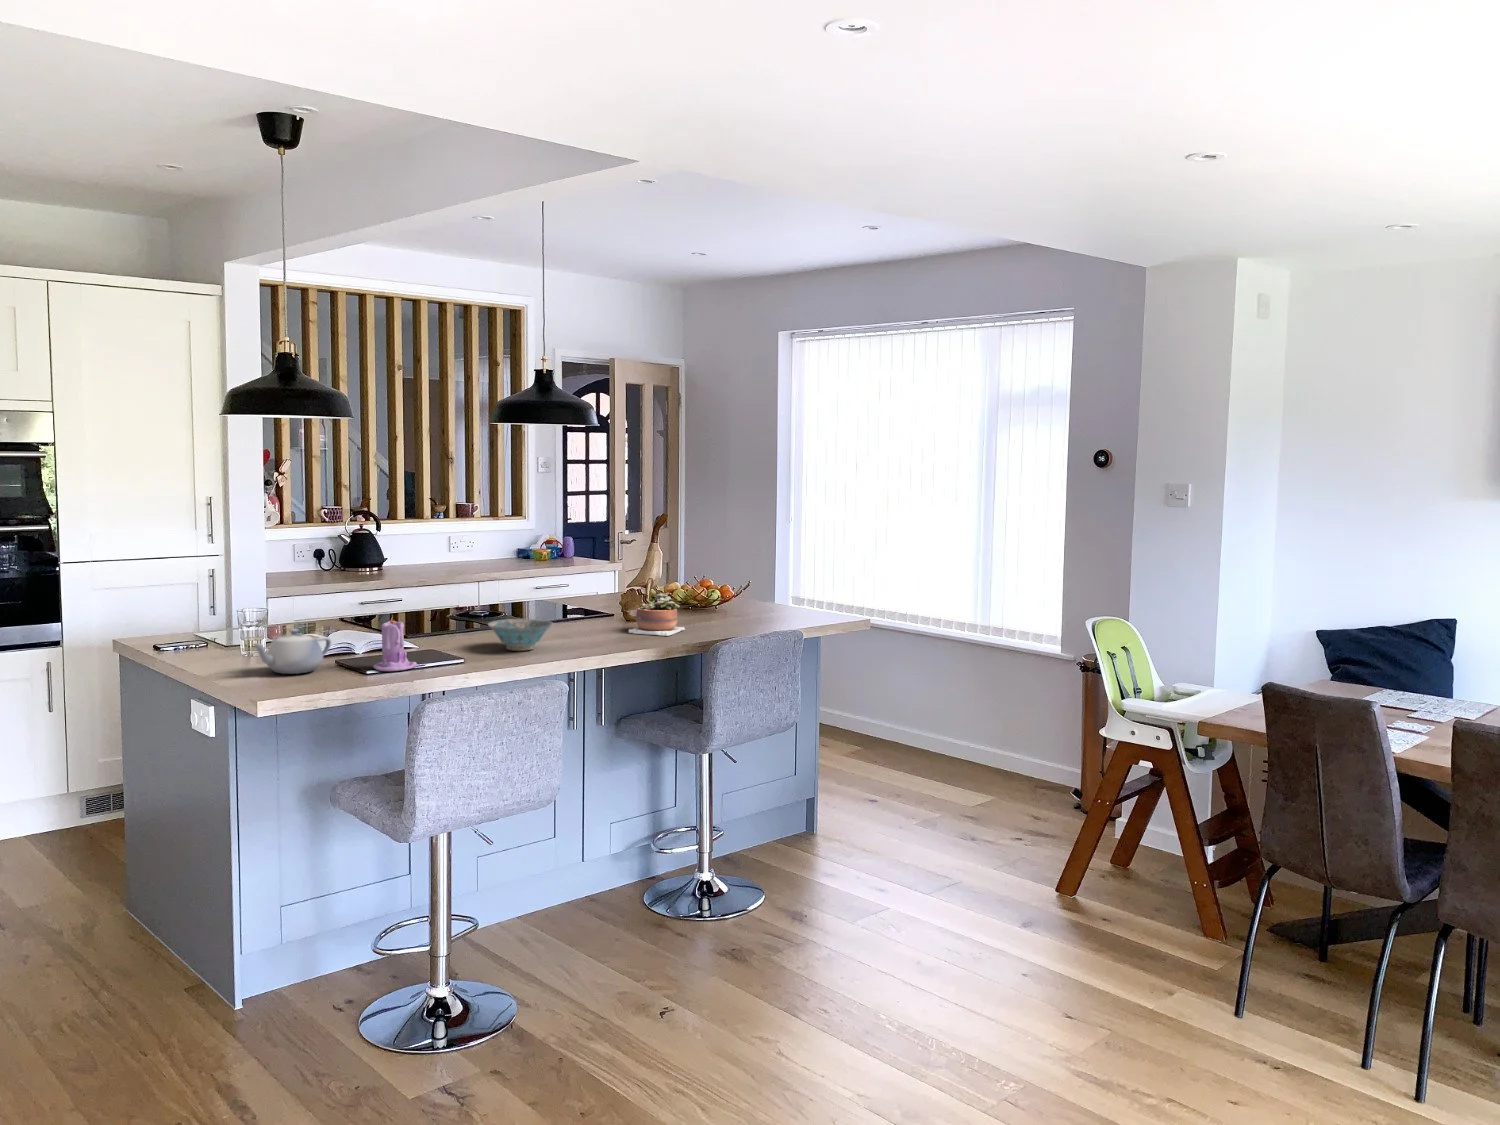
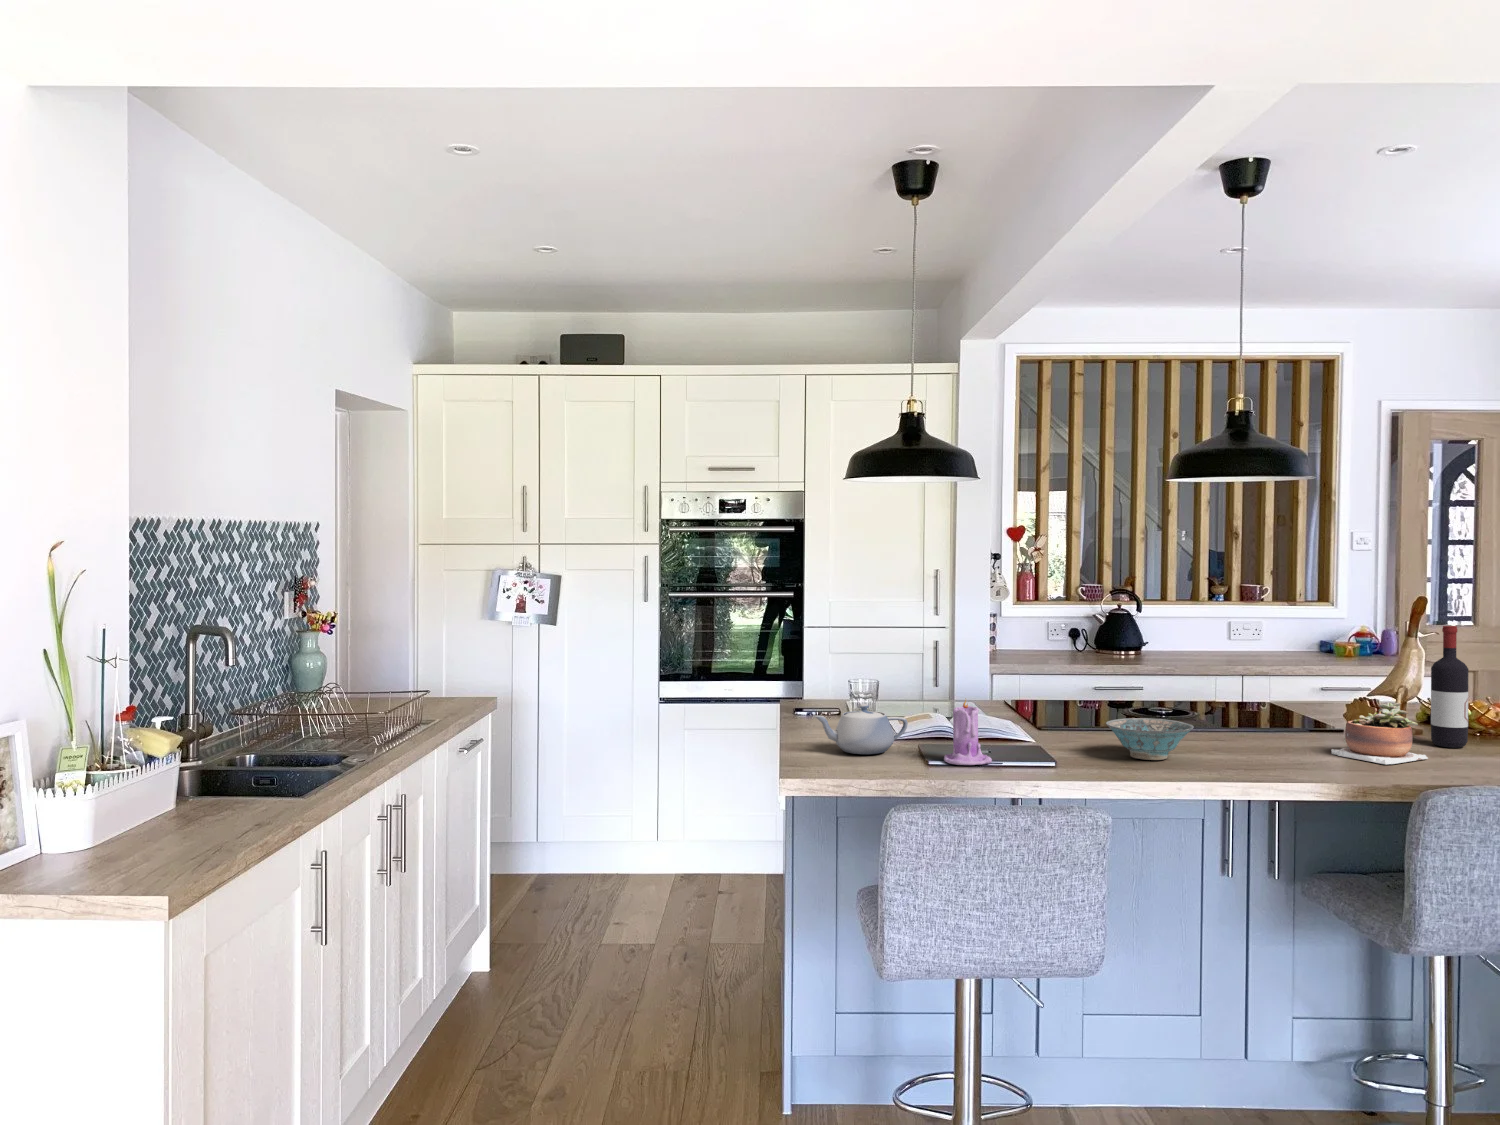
wine bottle: none [676,537,698,621] -> present [1431,626,1469,748]

